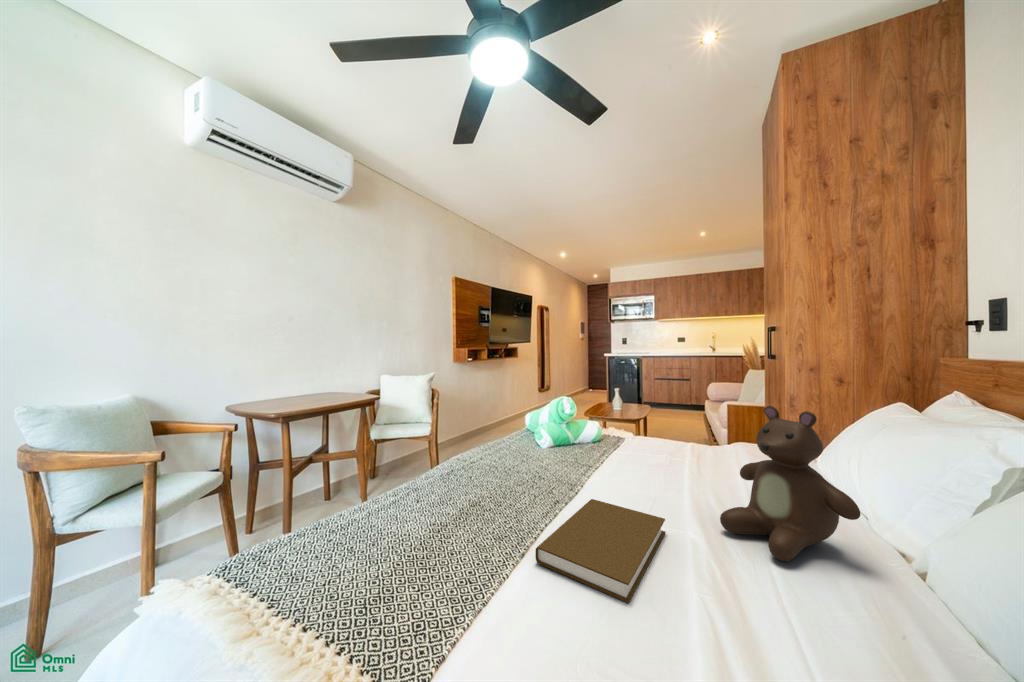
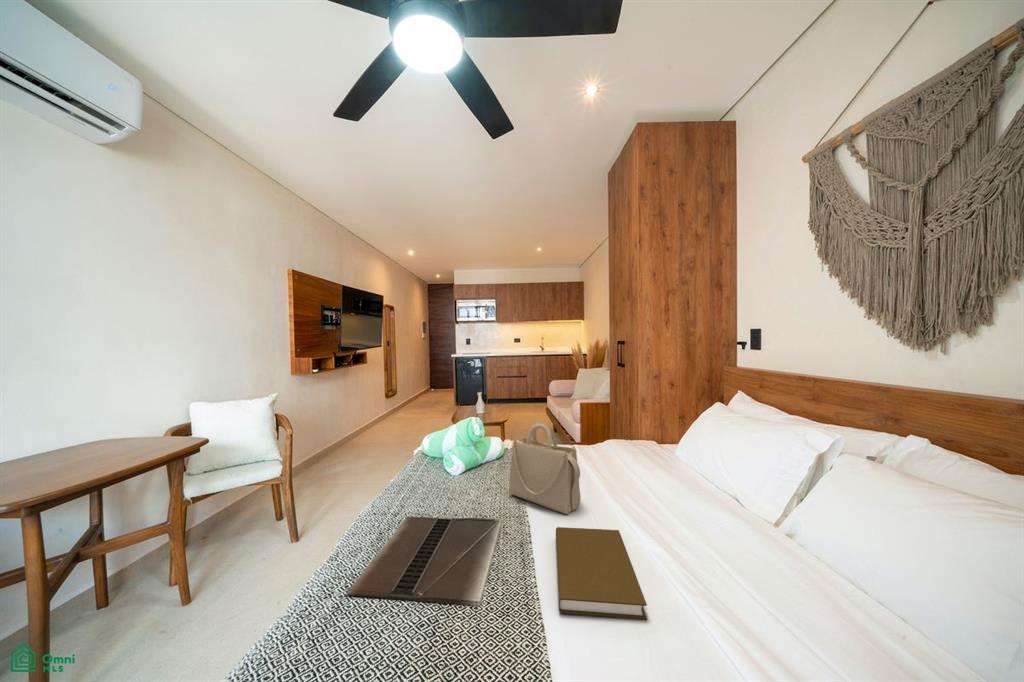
handbag: none [575,393,651,497] -> present [509,423,581,514]
teddy bear: present [720,406,860,561] -> none [645,429,725,540]
laptop: none [393,466,548,535] -> present [346,516,502,606]

